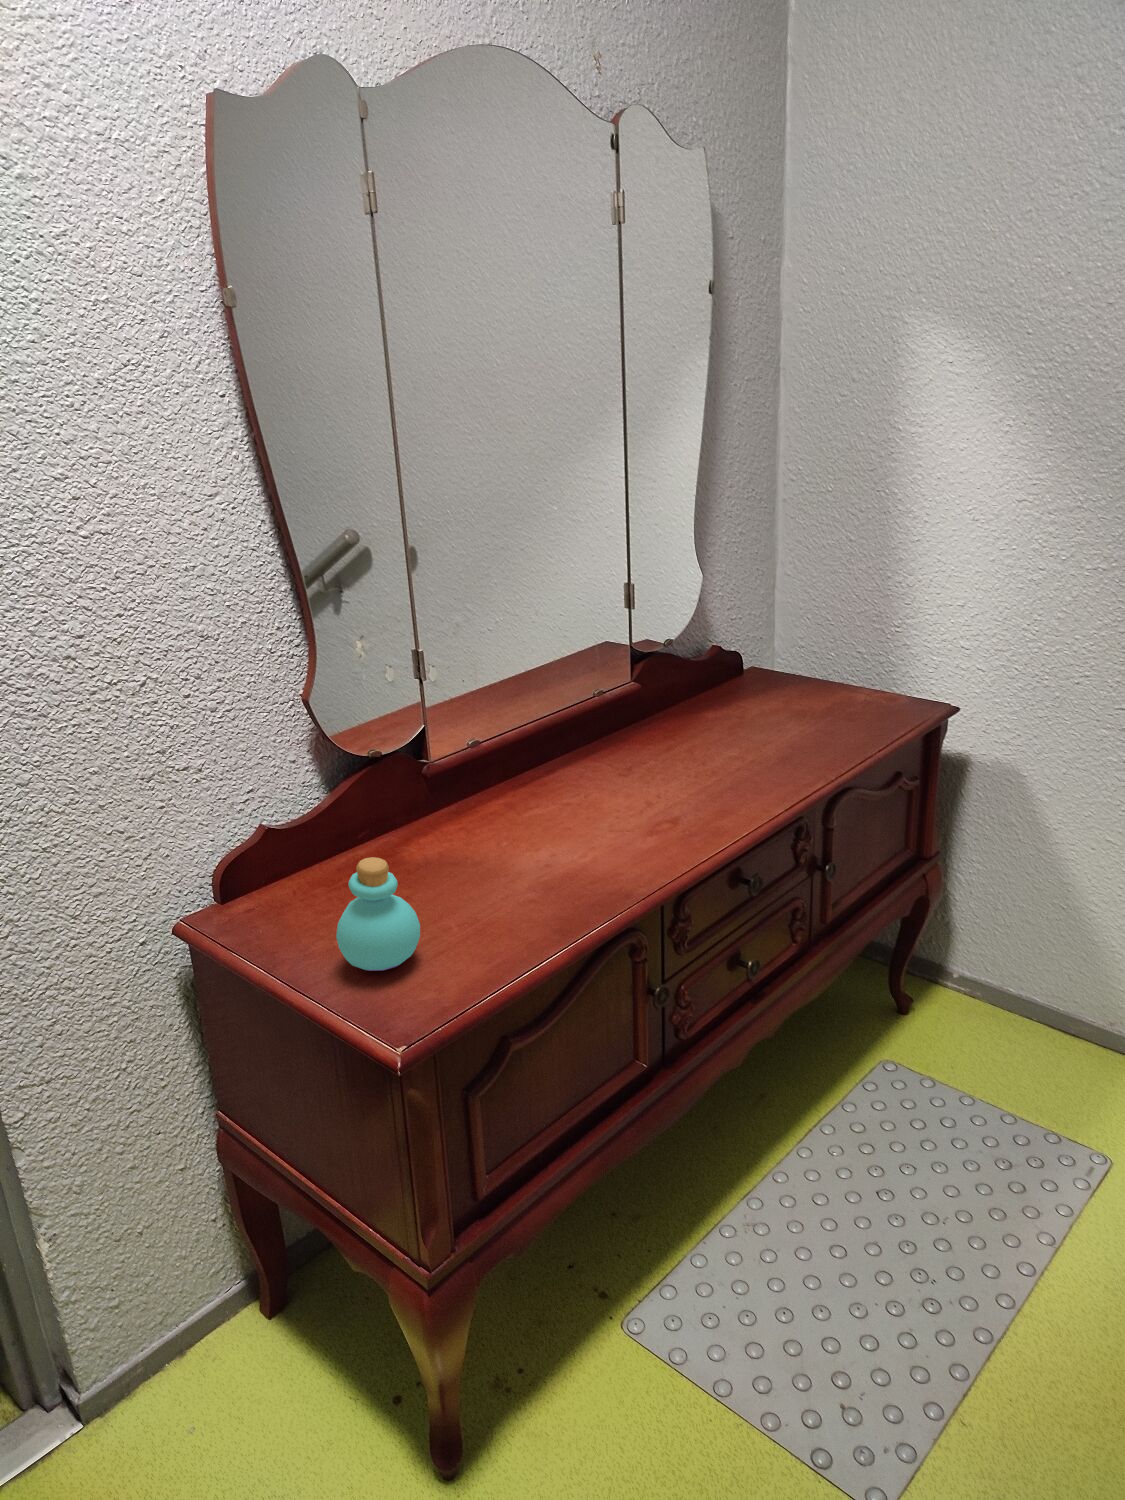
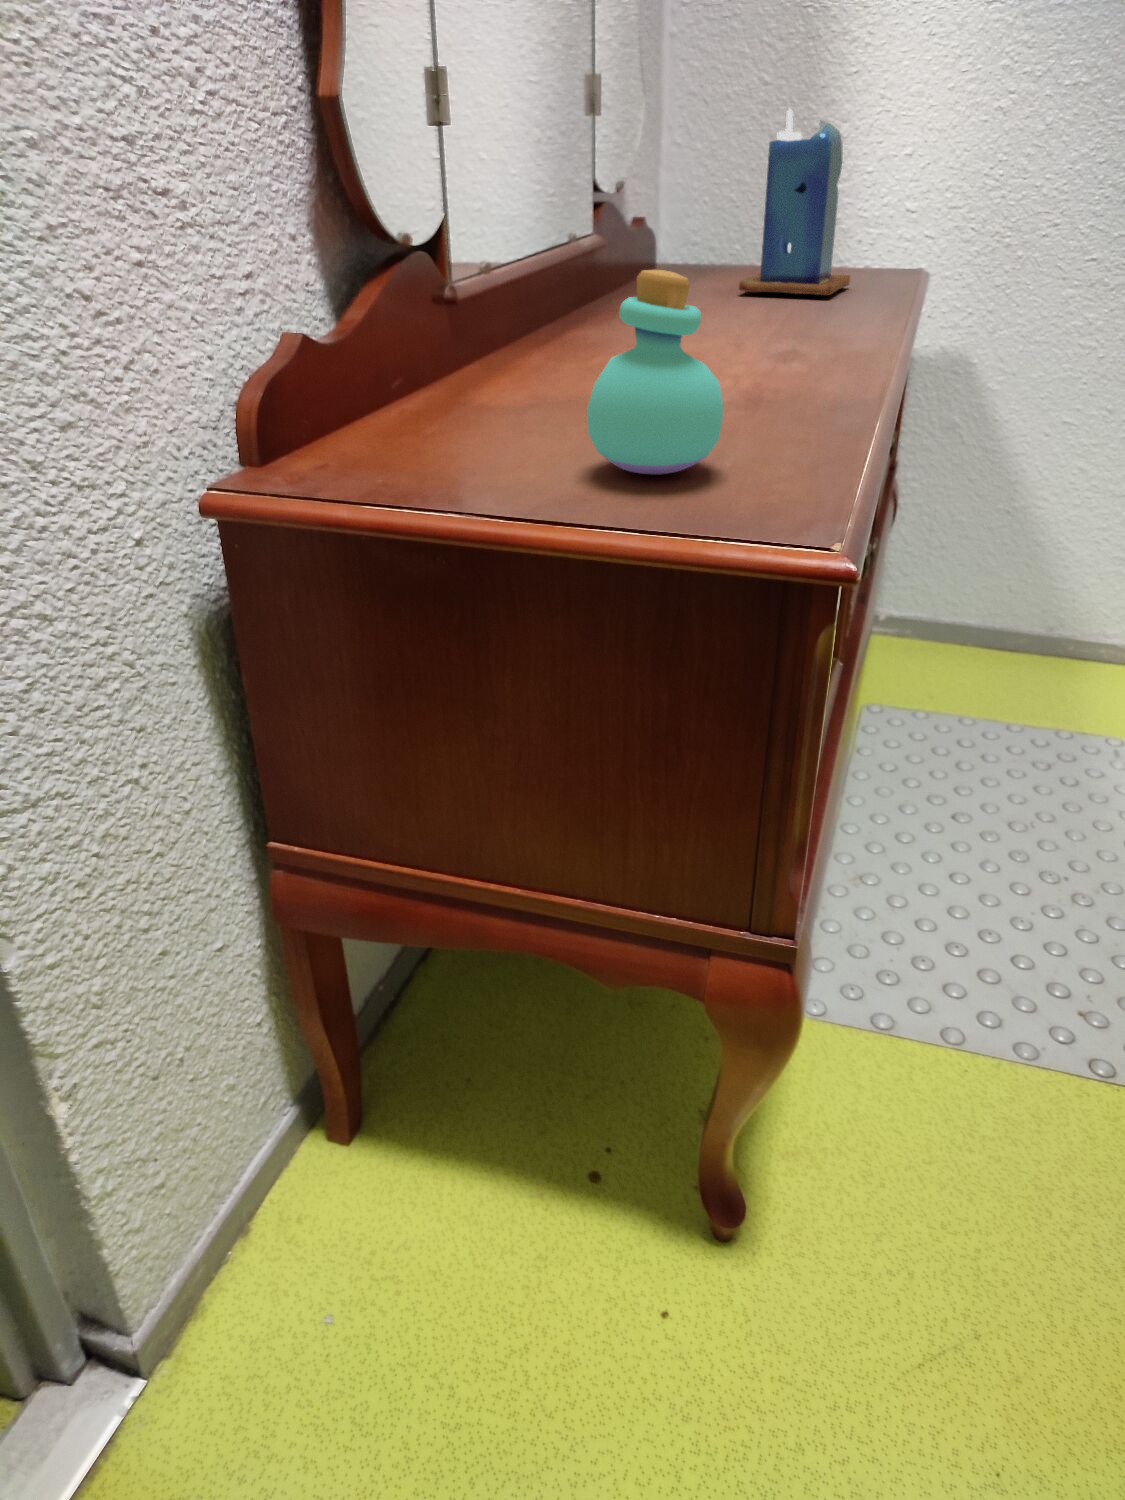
candle: none [730,614,829,752] -> present [739,108,850,295]

